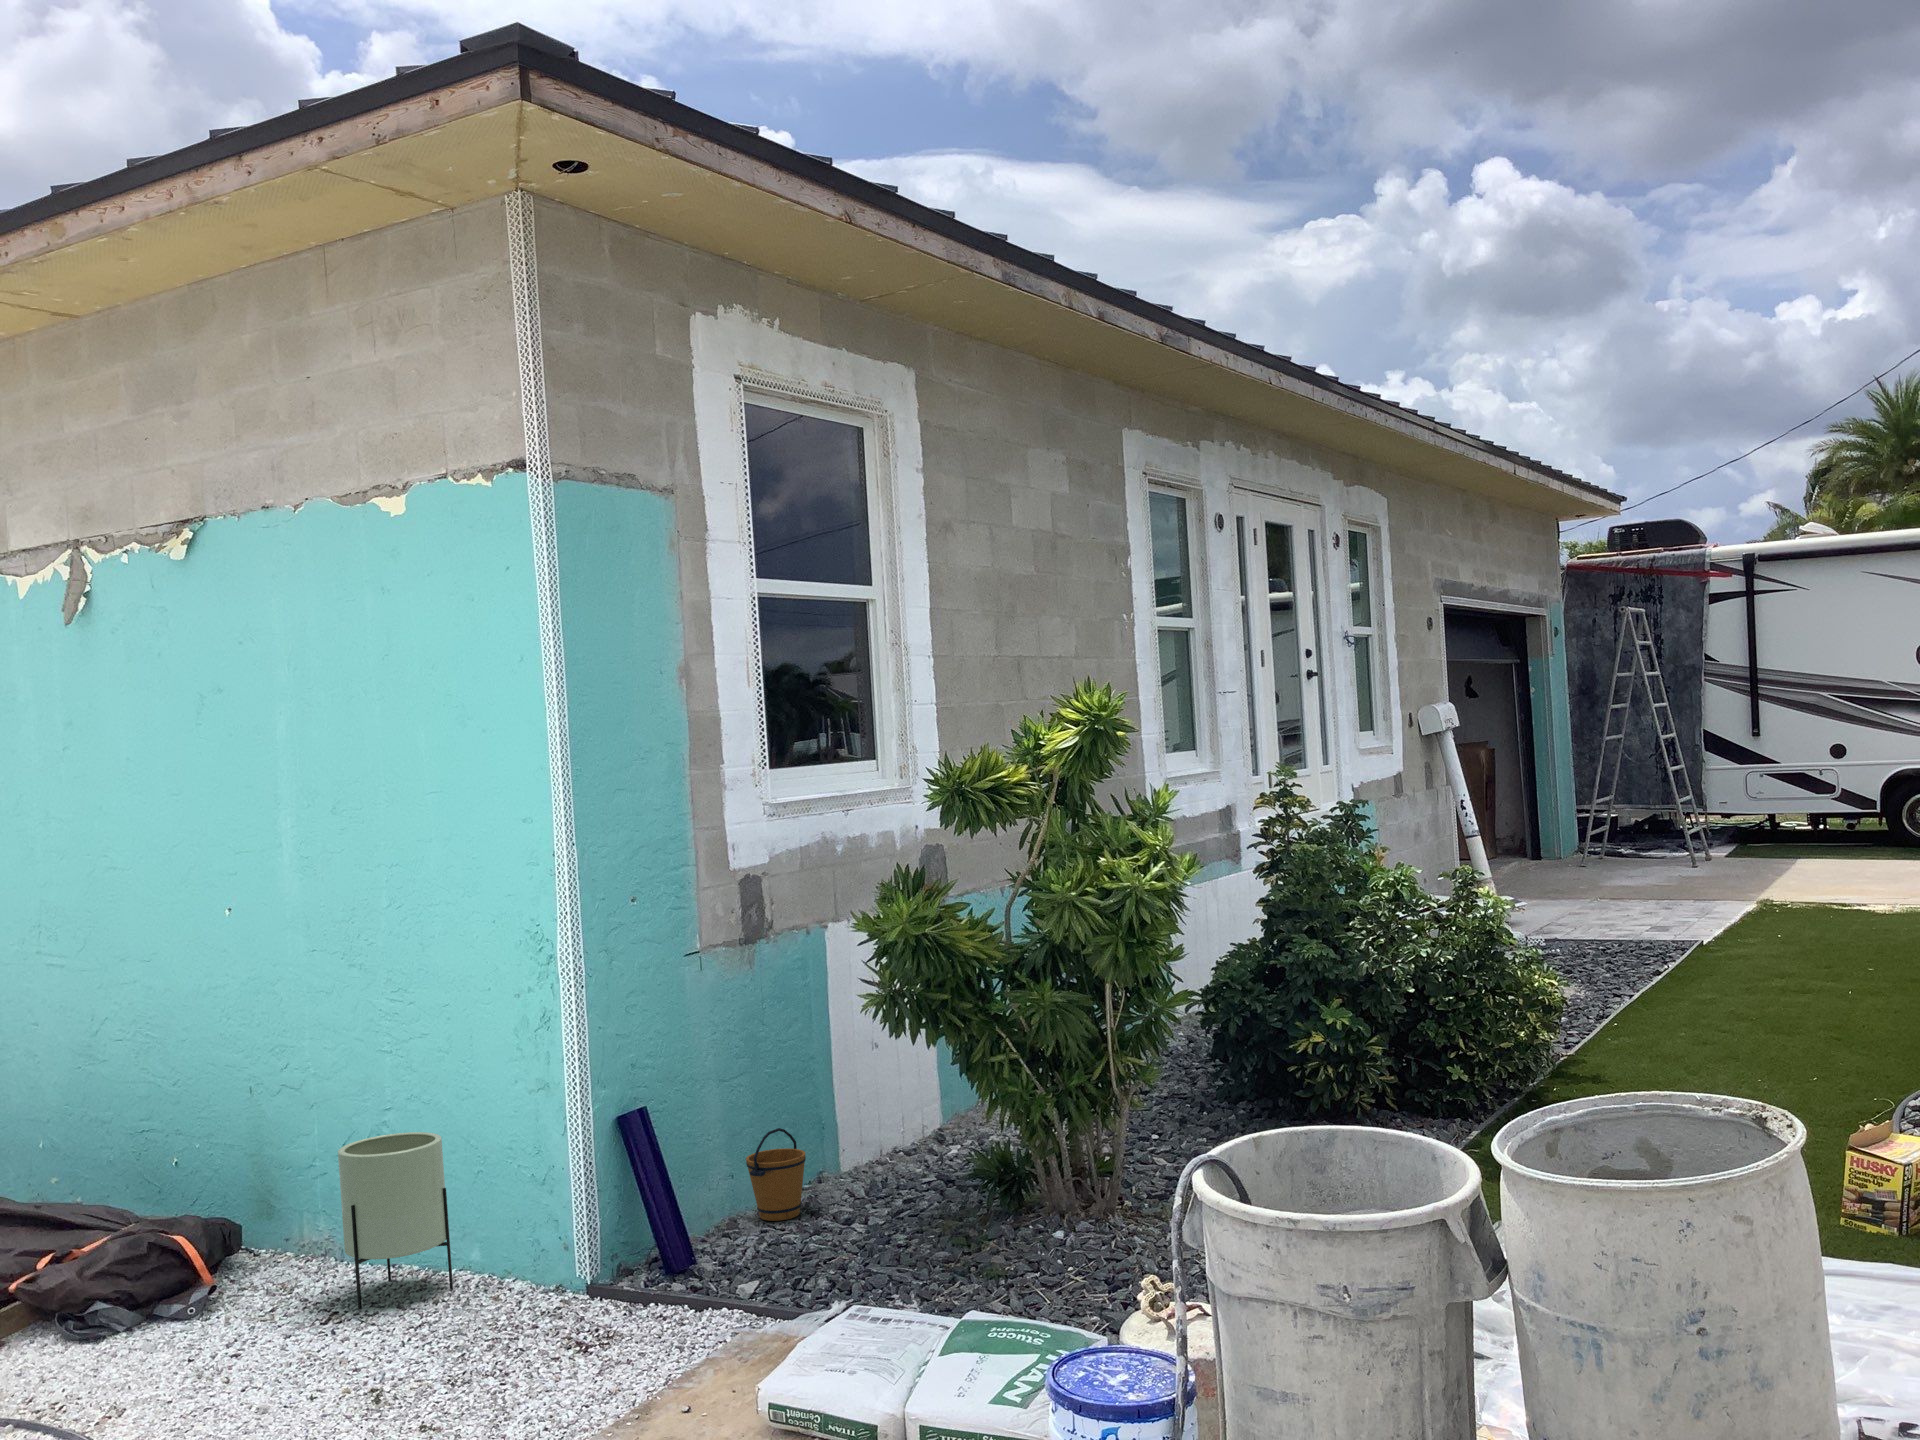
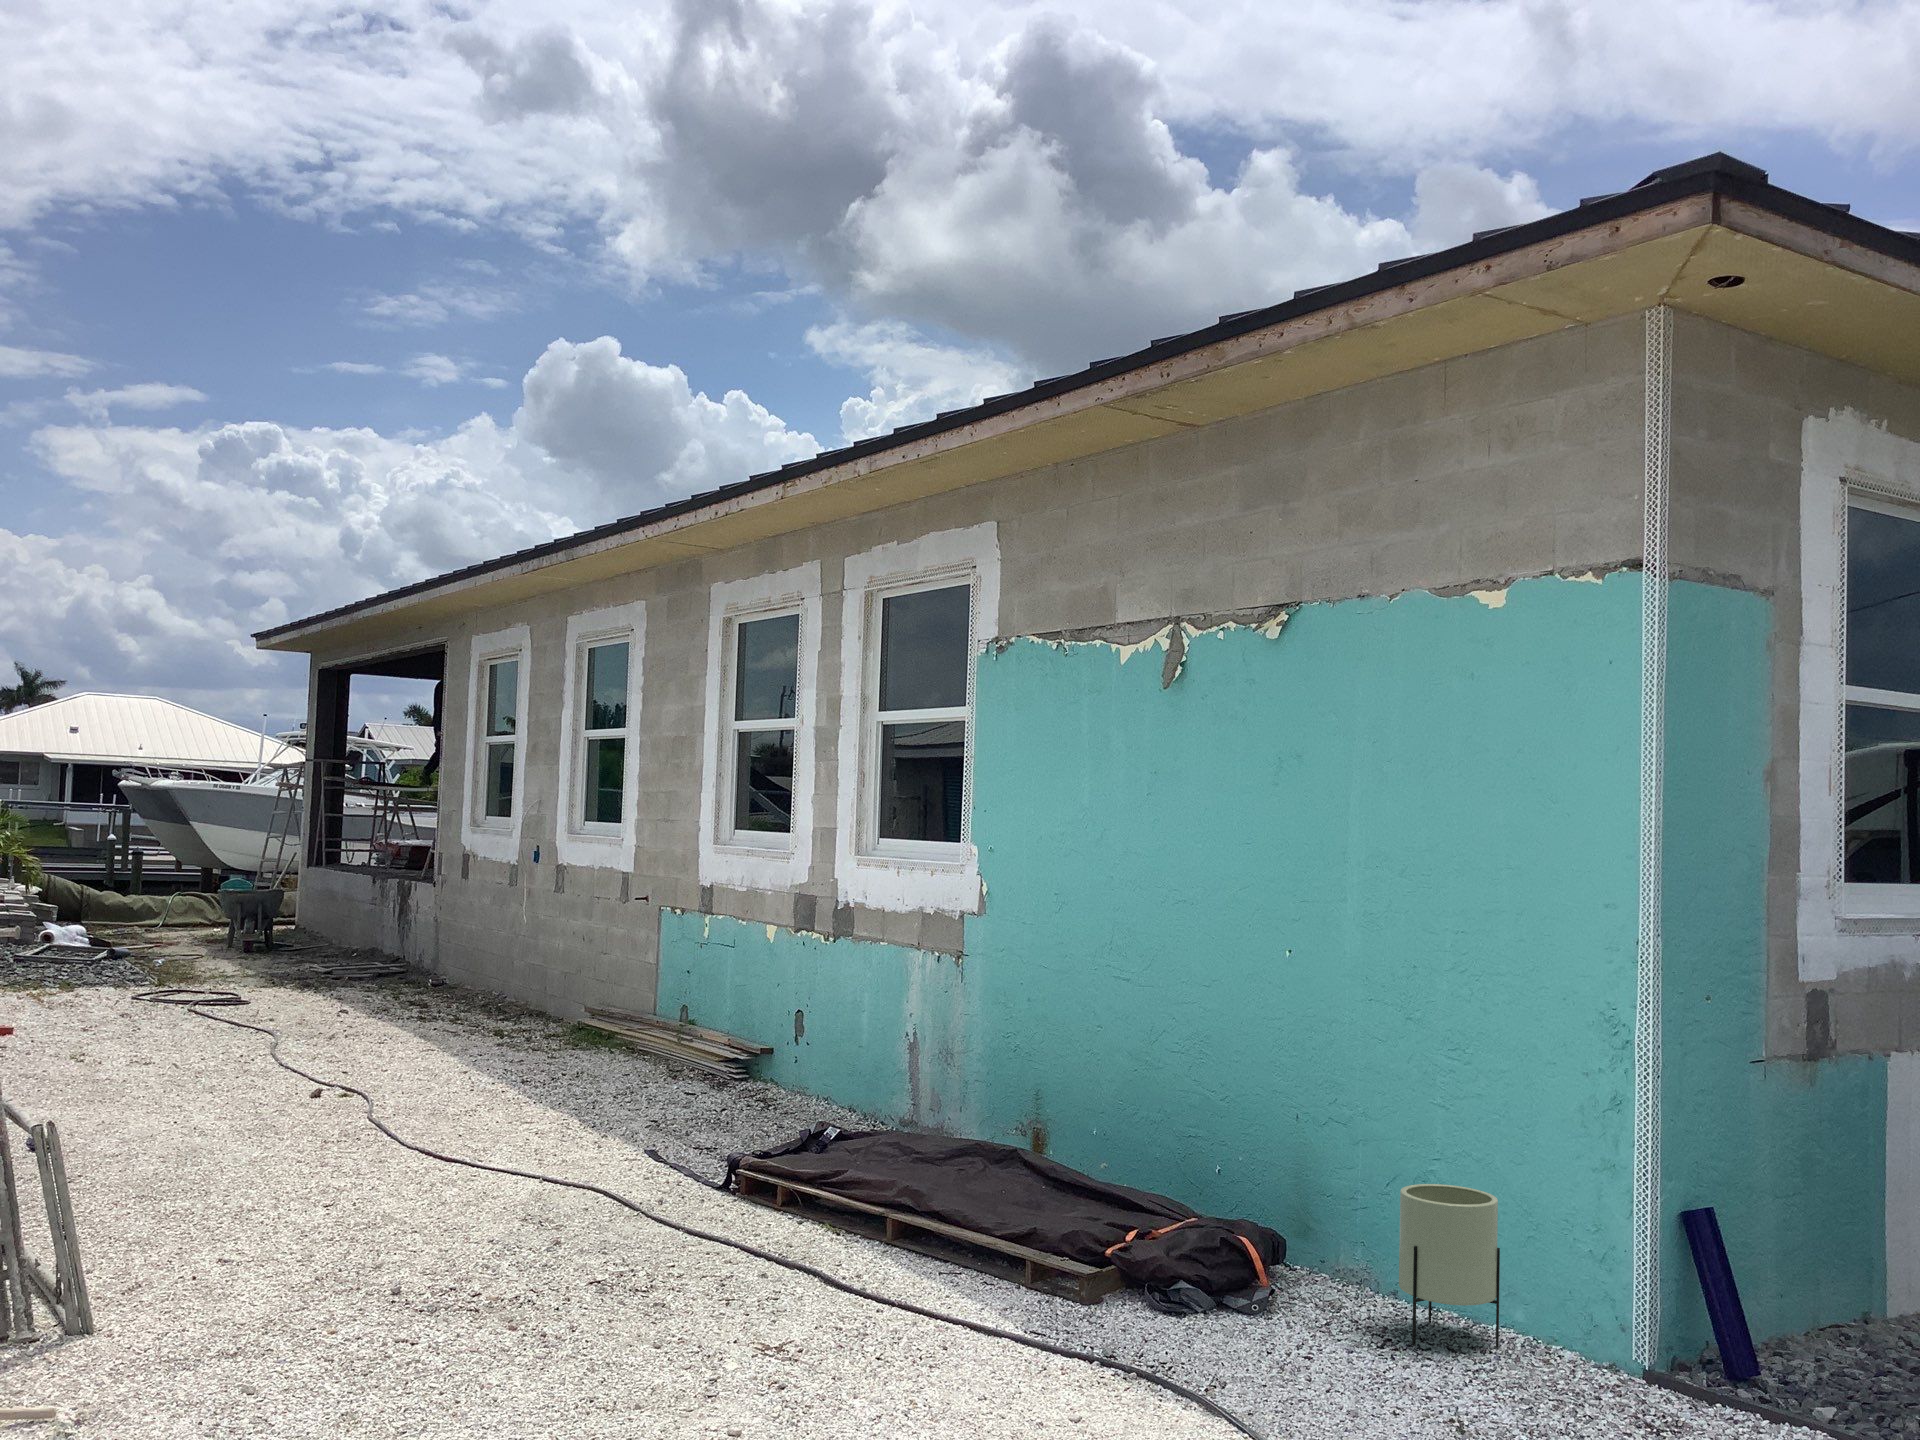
bucket: present [746,1128,806,1221] -> none [1795,1258,1866,1357]

